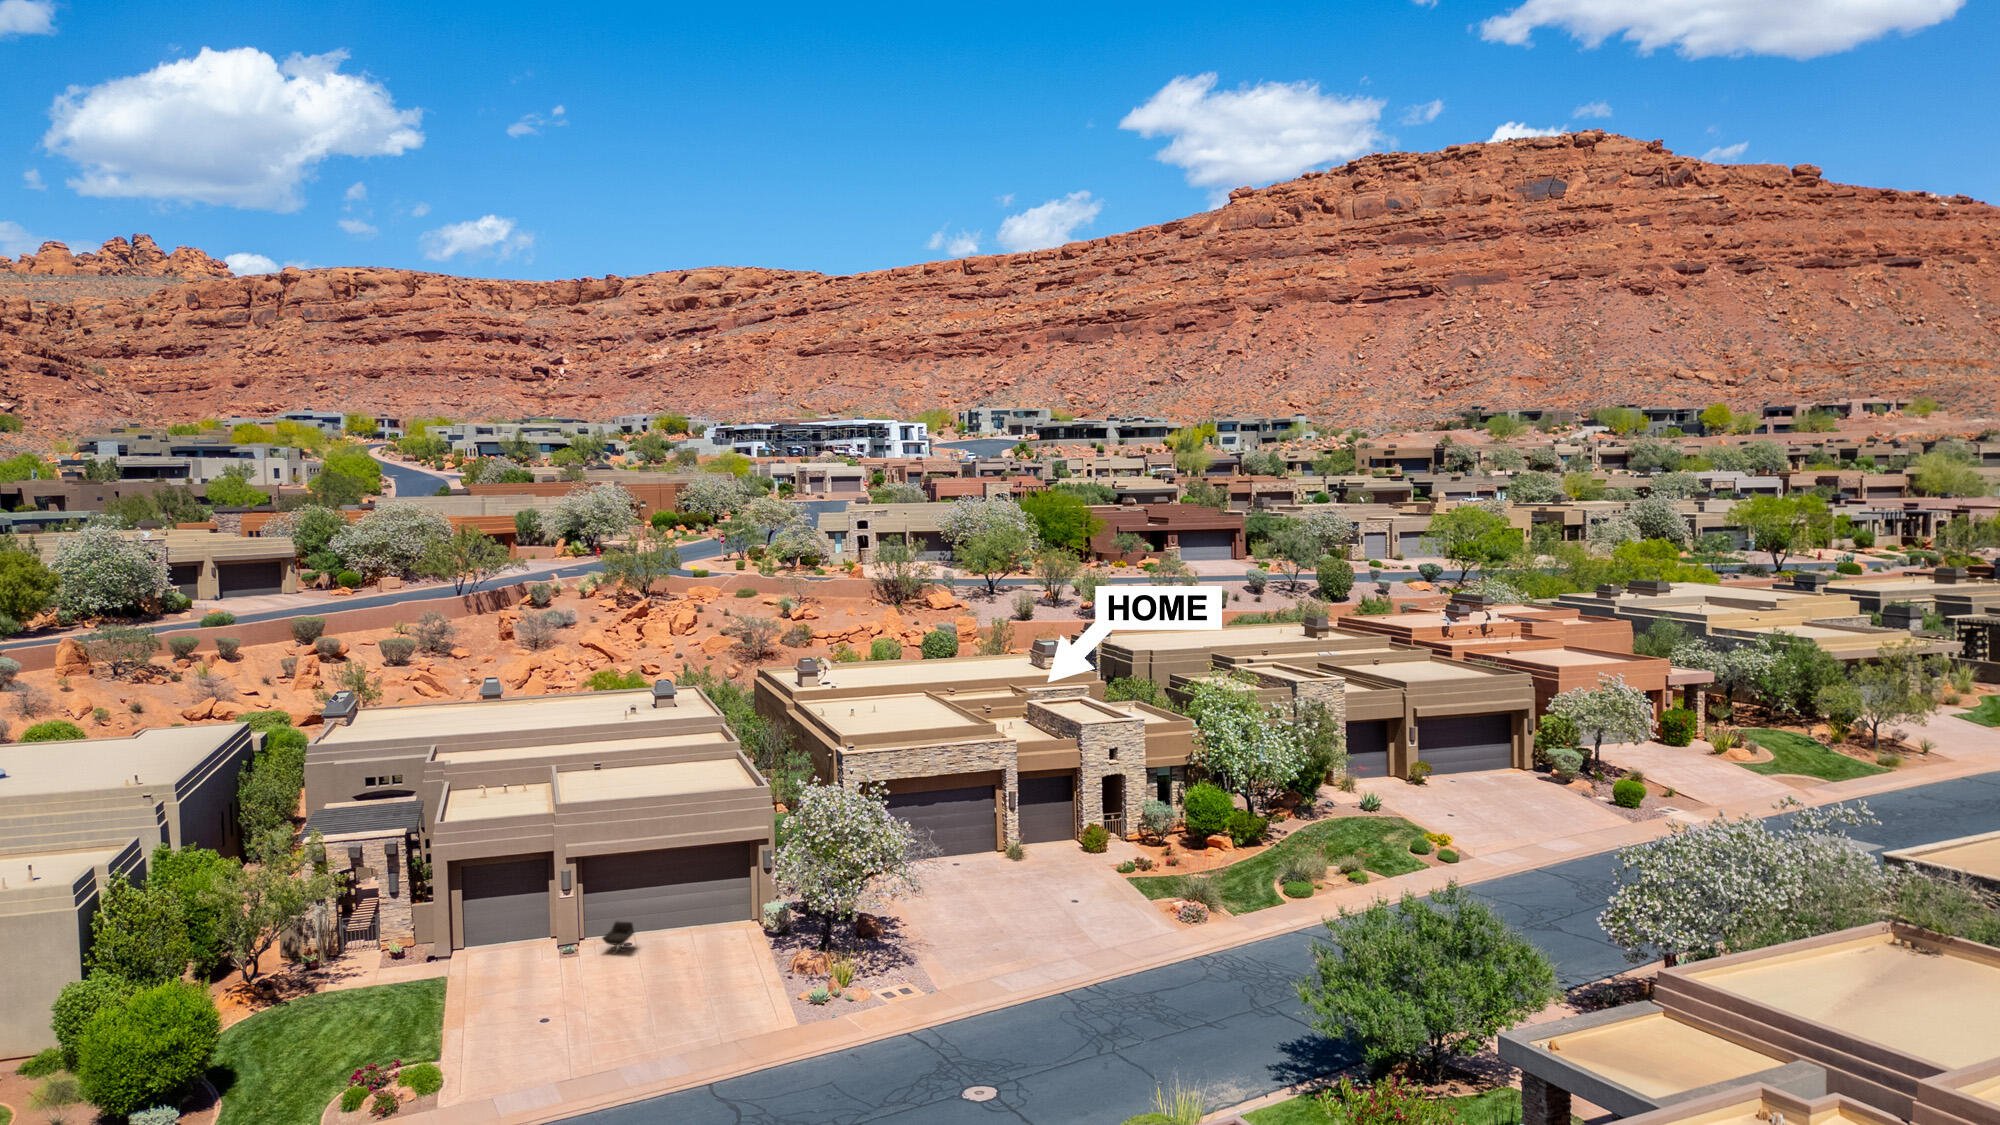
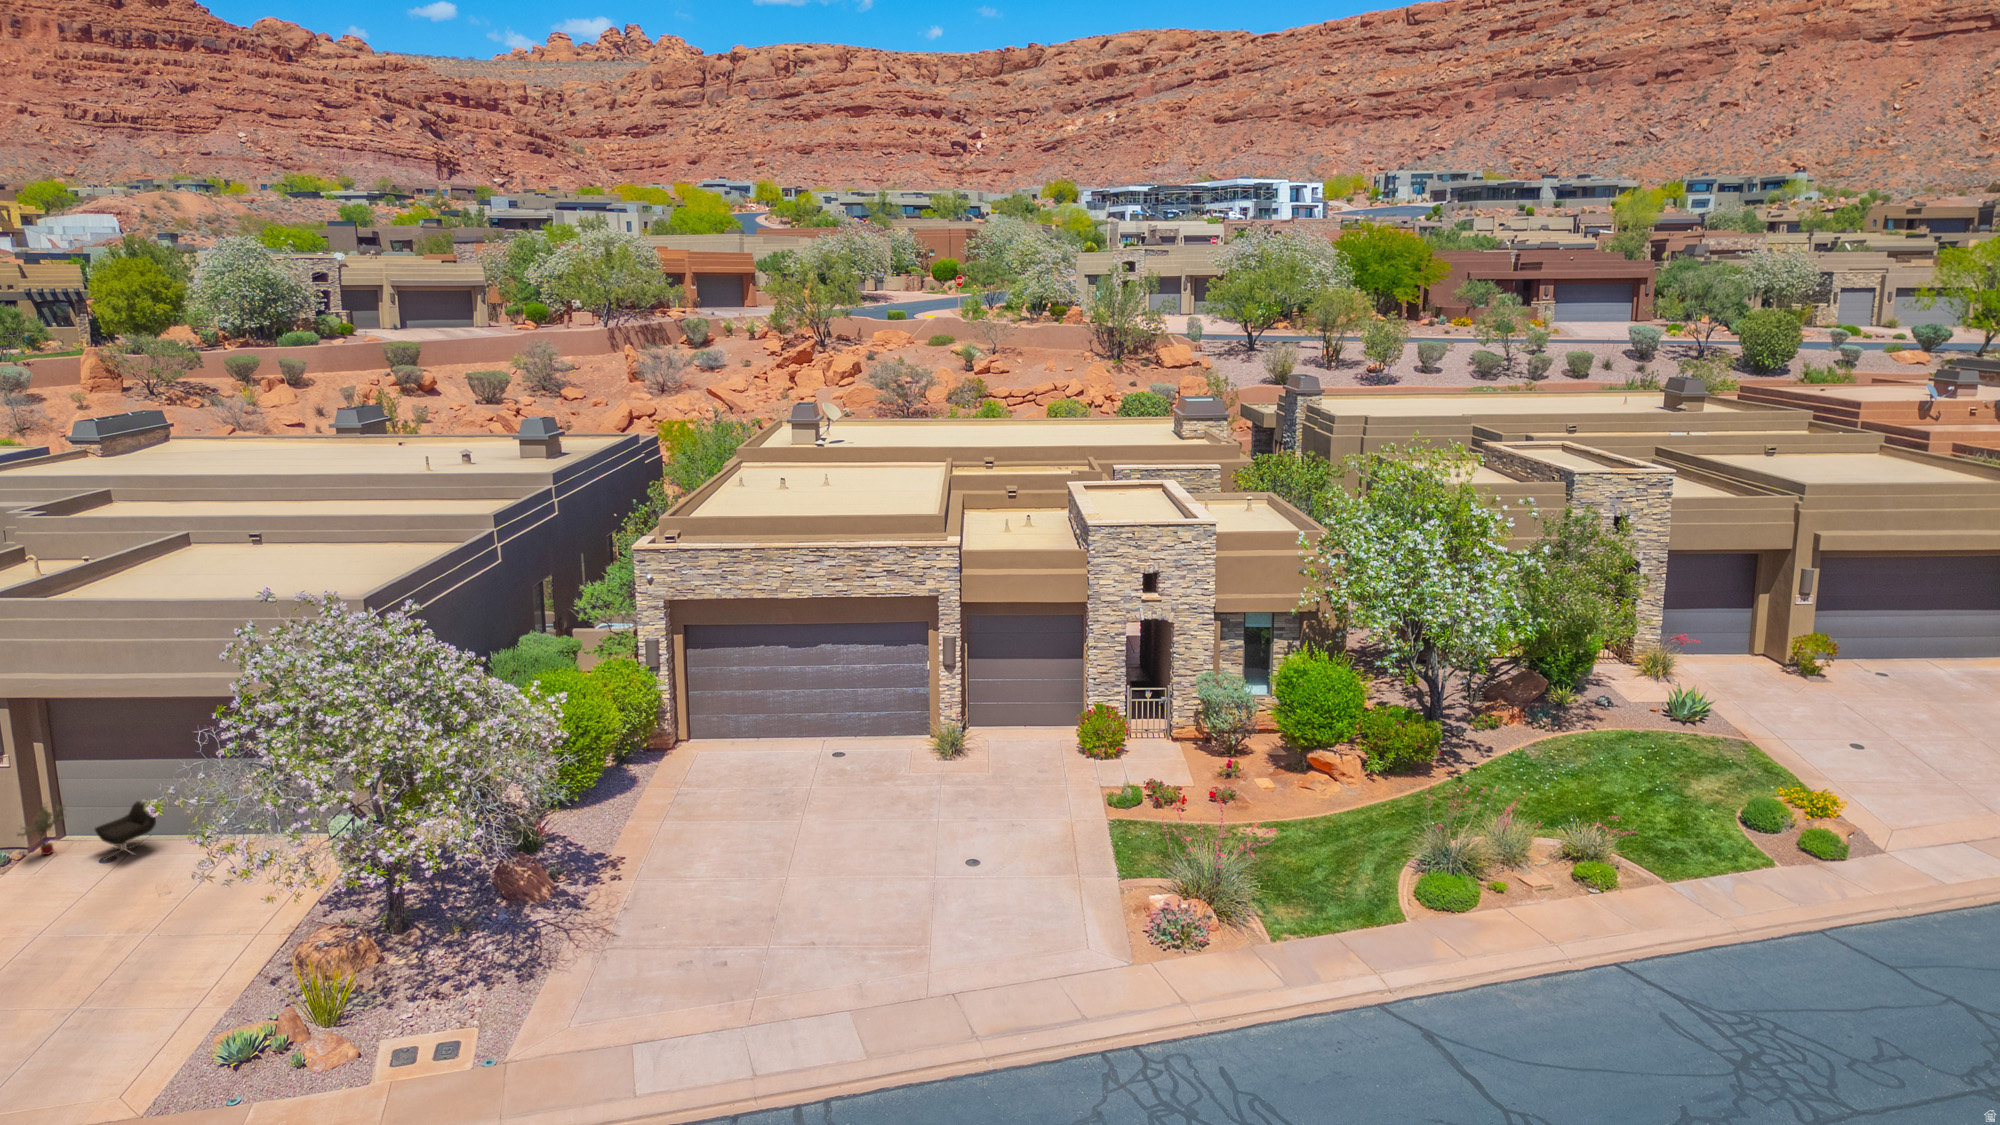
potted tree: none [562,925,582,957] -> present [17,805,64,855]

